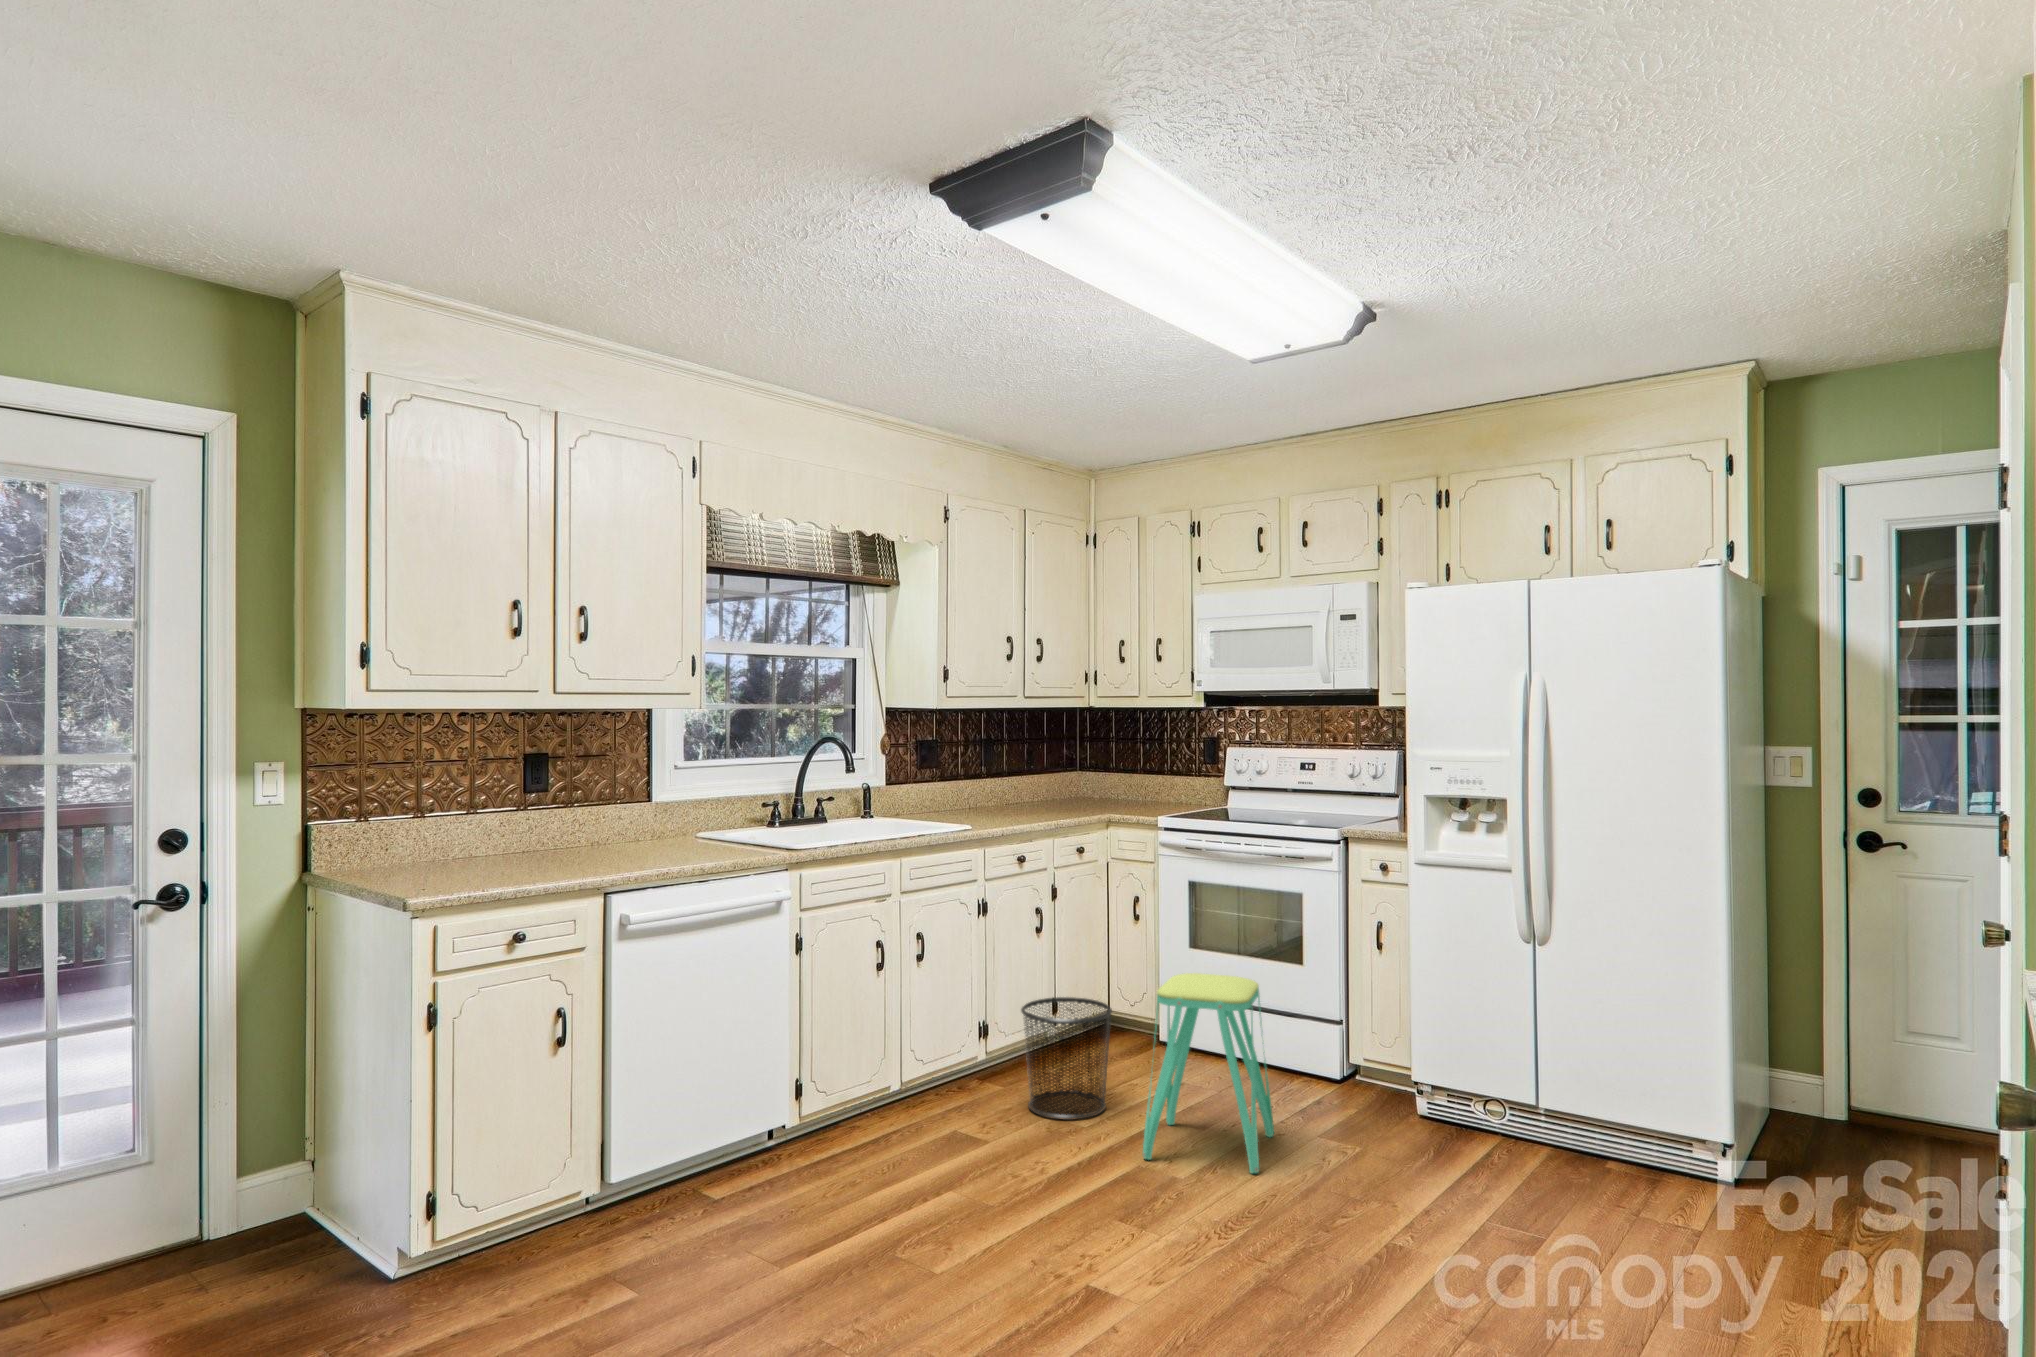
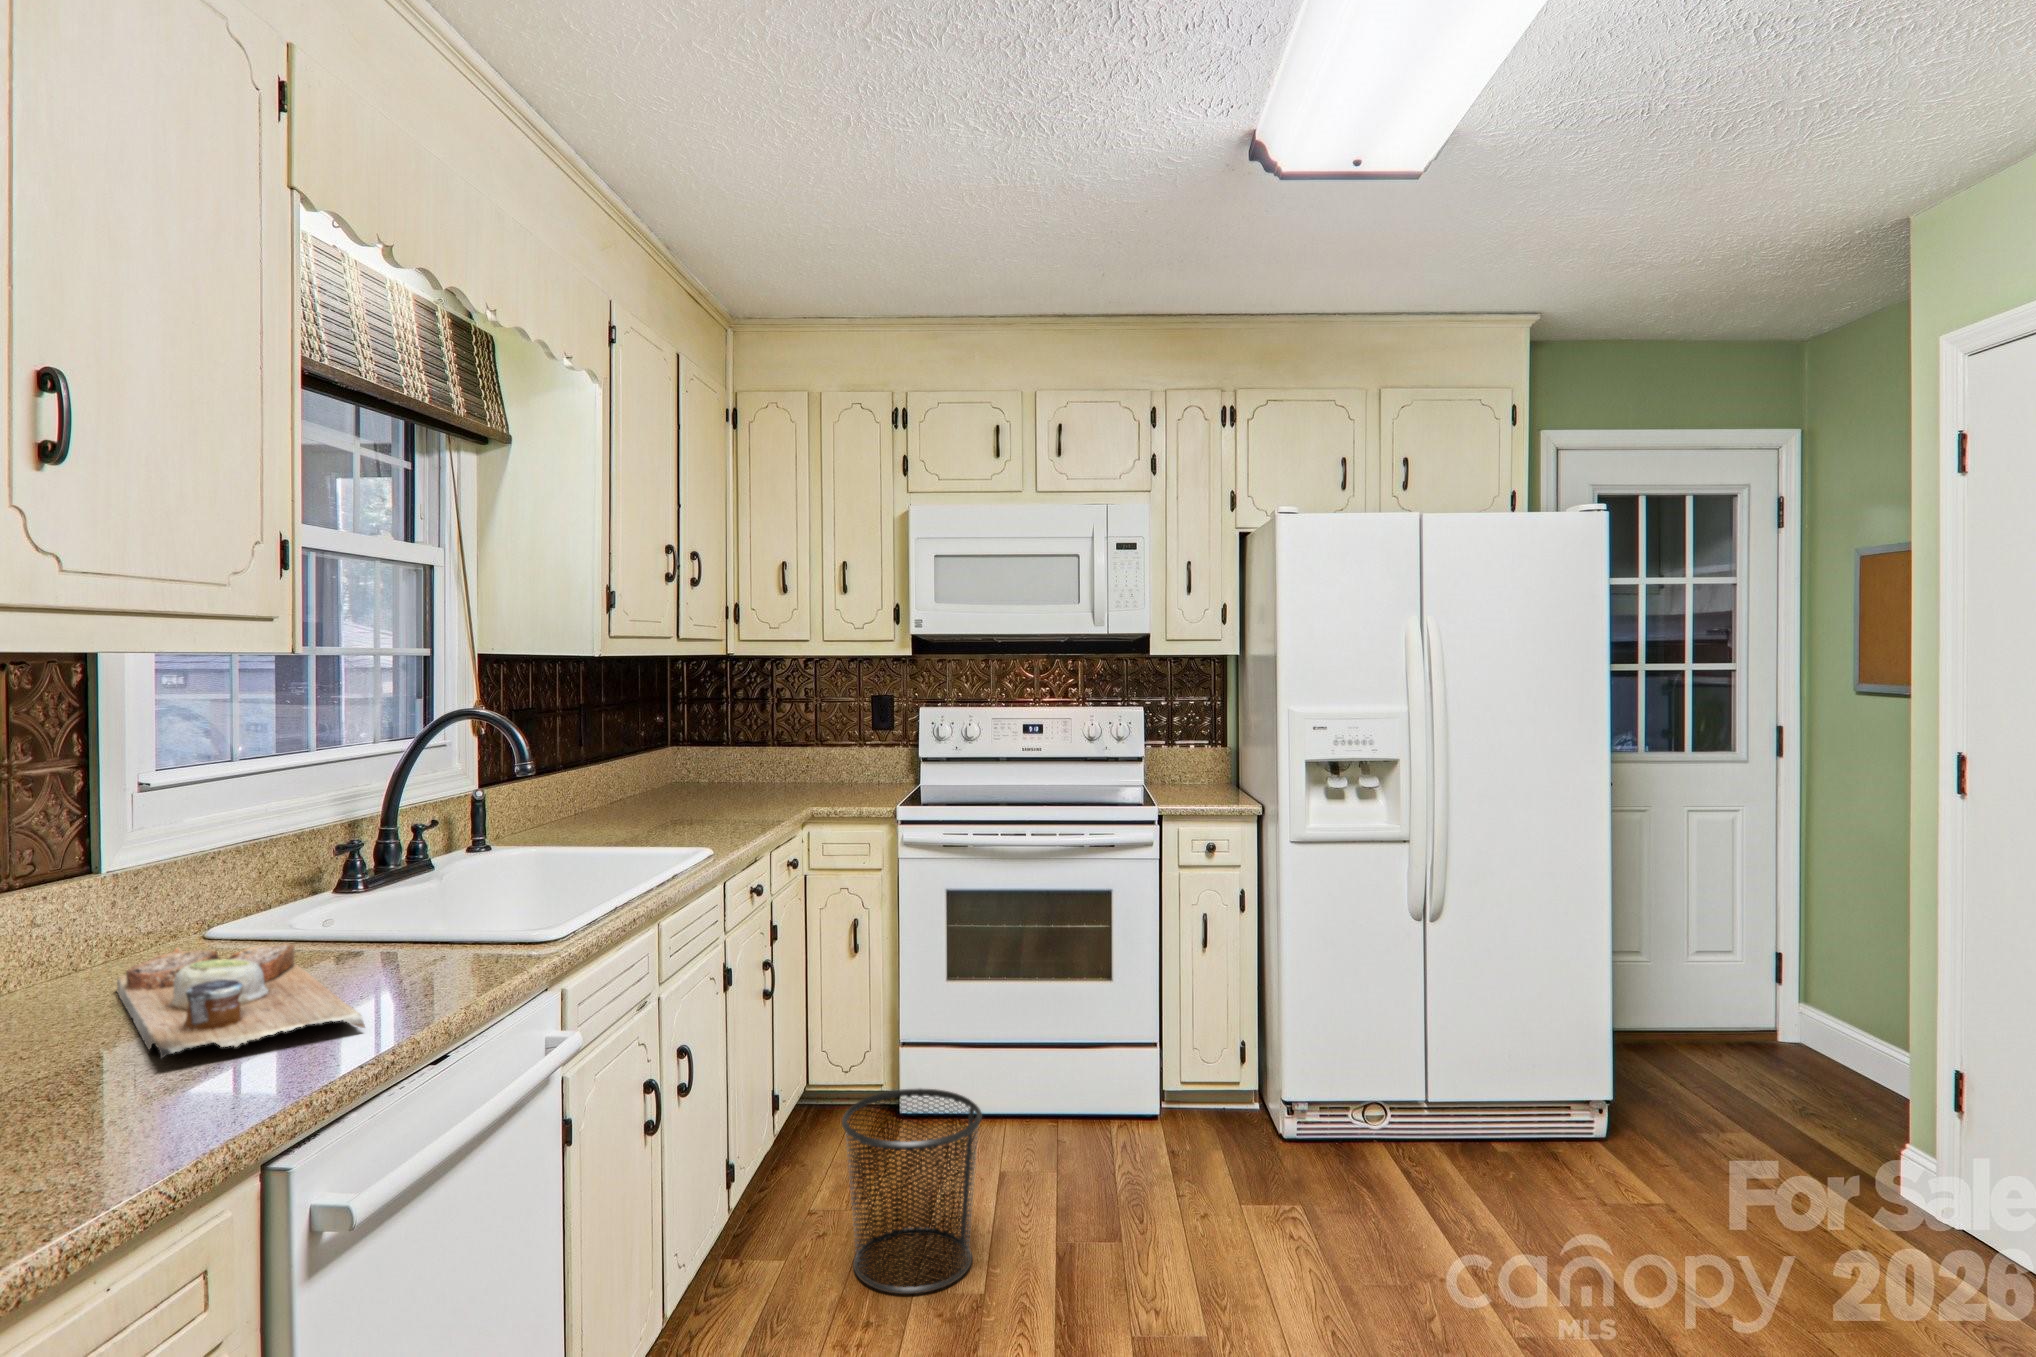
cutting board: none [613,831,702,858] -> present [117,943,365,1058]
stool: present [1143,973,1274,1173] -> none [1068,1022,1273,1322]

